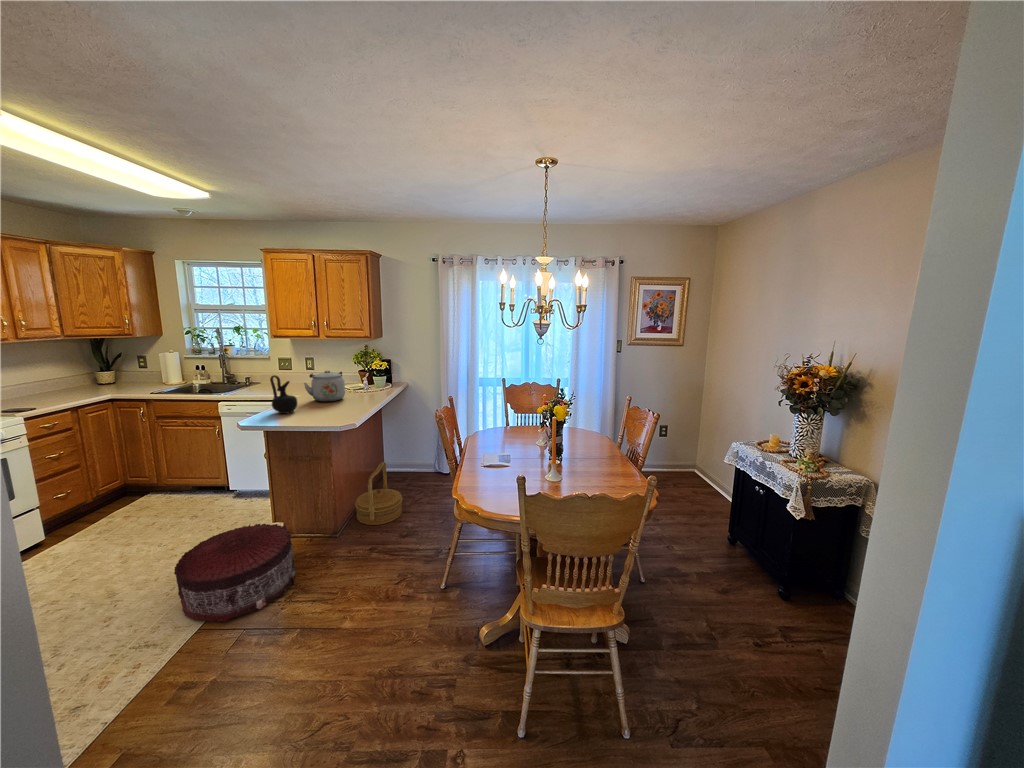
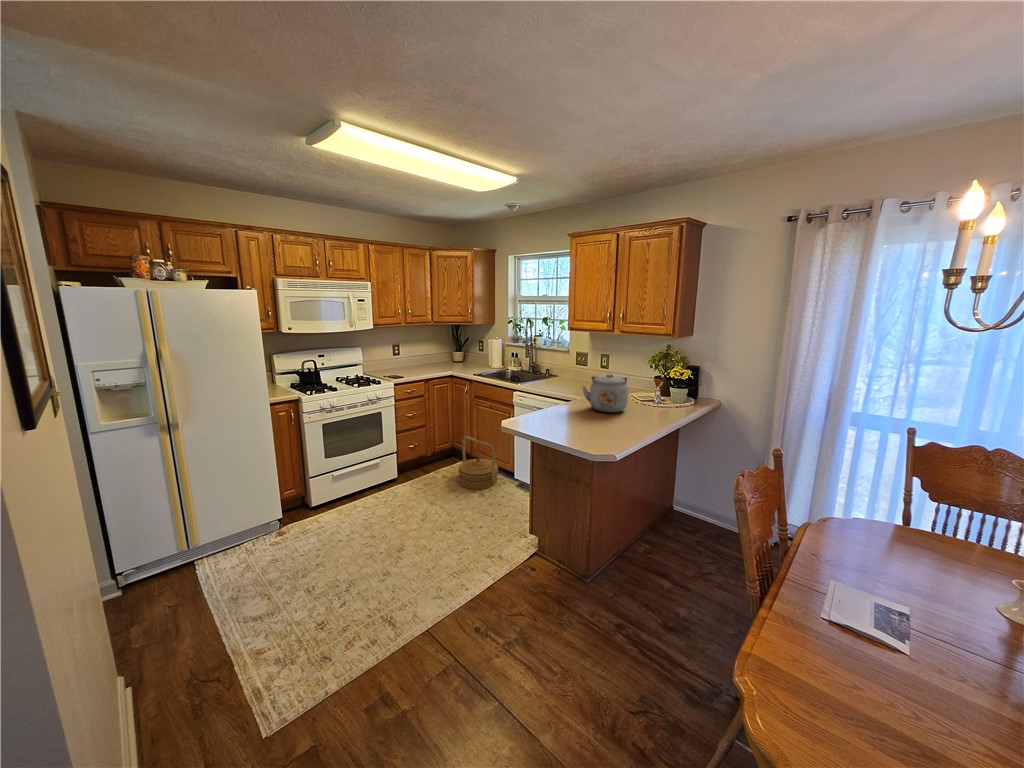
ceramic jug: present [270,375,297,414] -> none [541,375,567,420]
woven basket: present [355,461,403,525] -> present [458,436,498,489]
pouf: present [174,524,296,622] -> none [417,533,525,647]

